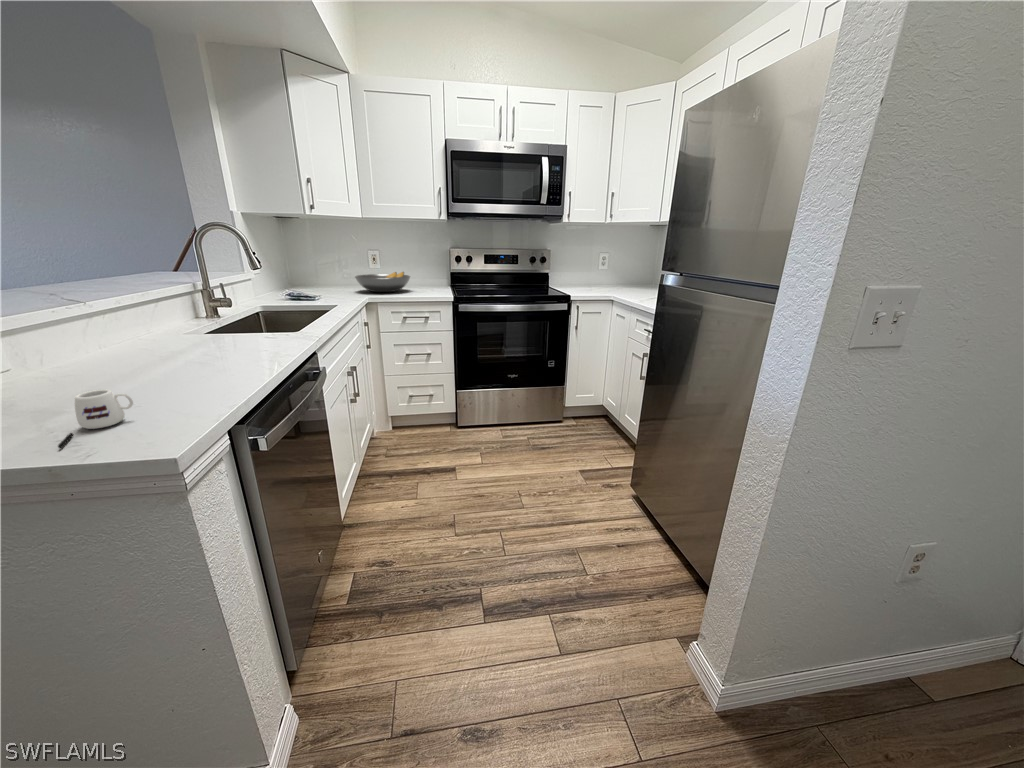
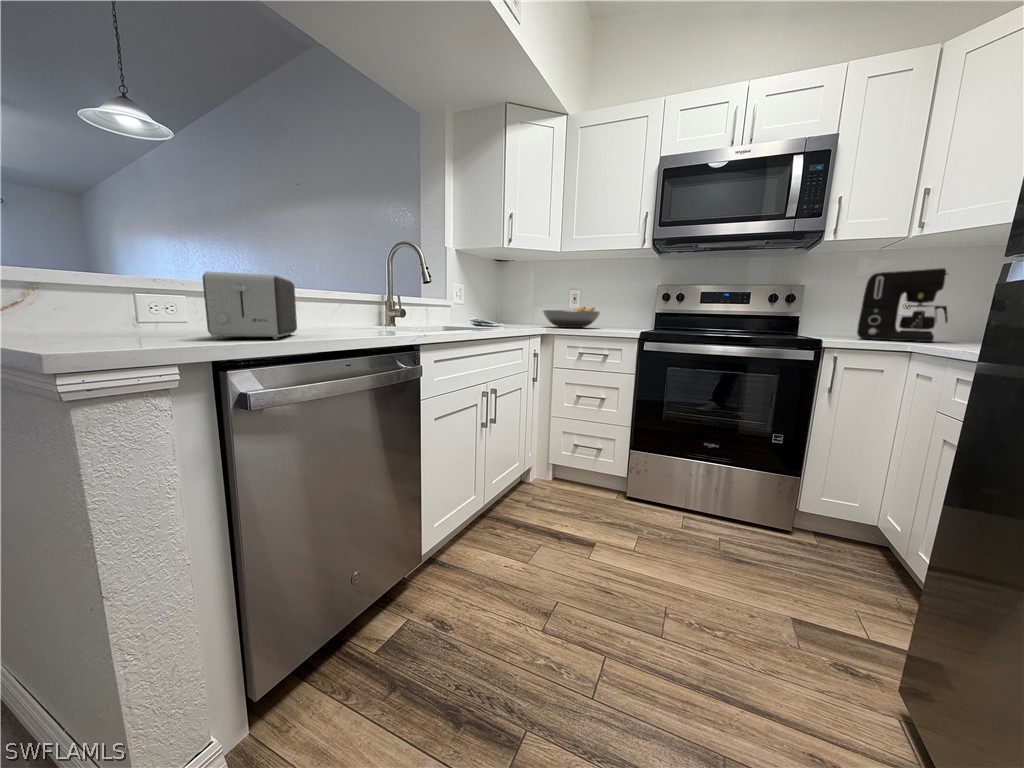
coffee maker: none [585,247,625,292] -> present [857,268,948,342]
toaster: none [47,297,183,387] -> present [202,271,297,339]
mug: present [58,389,133,448] -> none [85,318,171,351]

